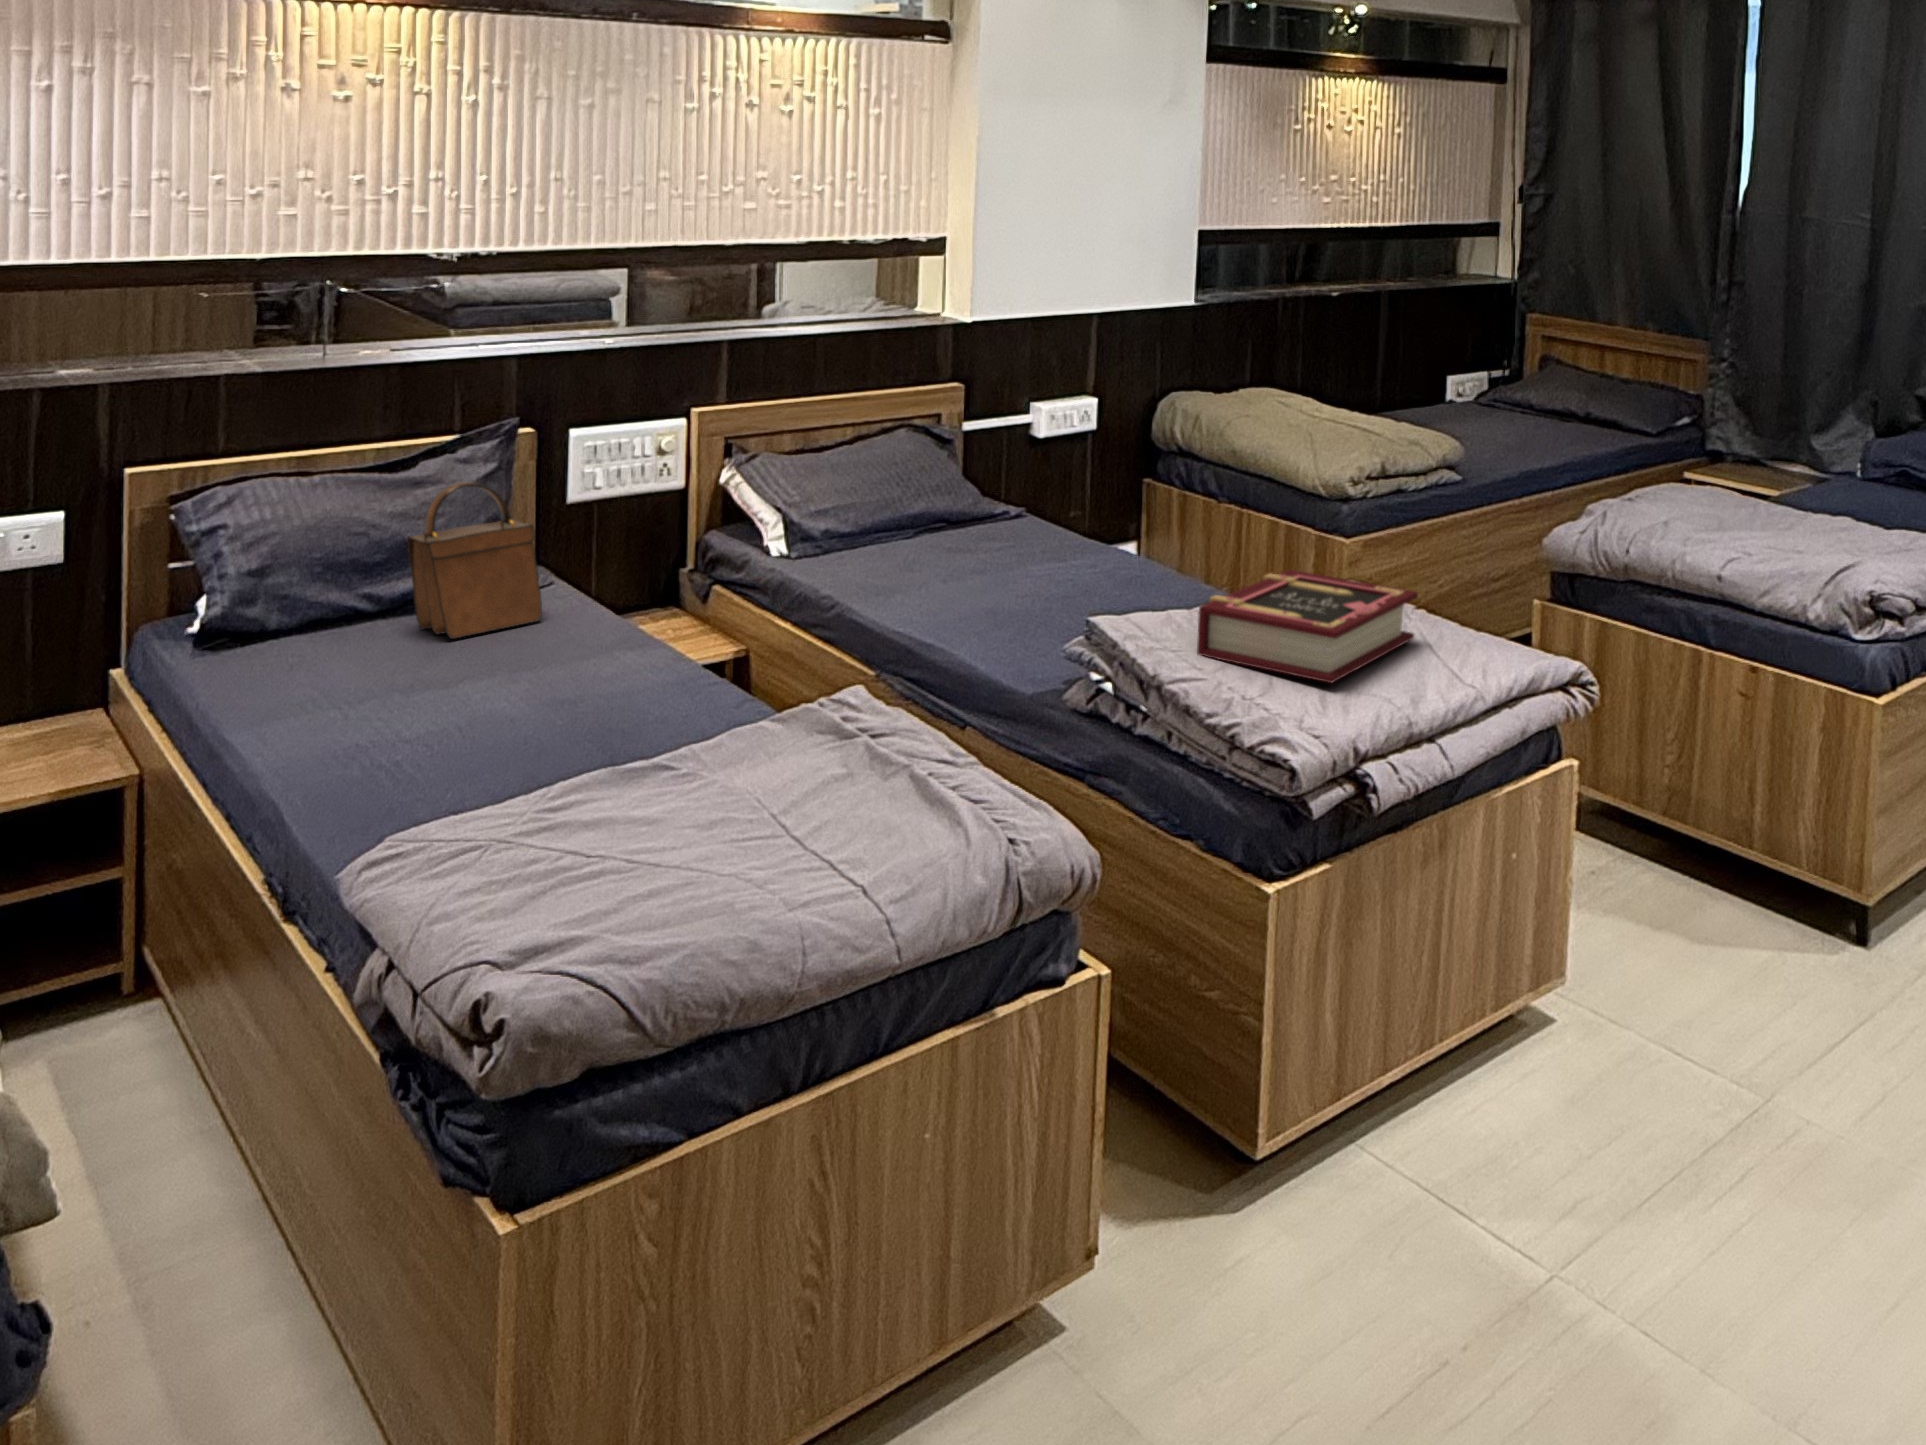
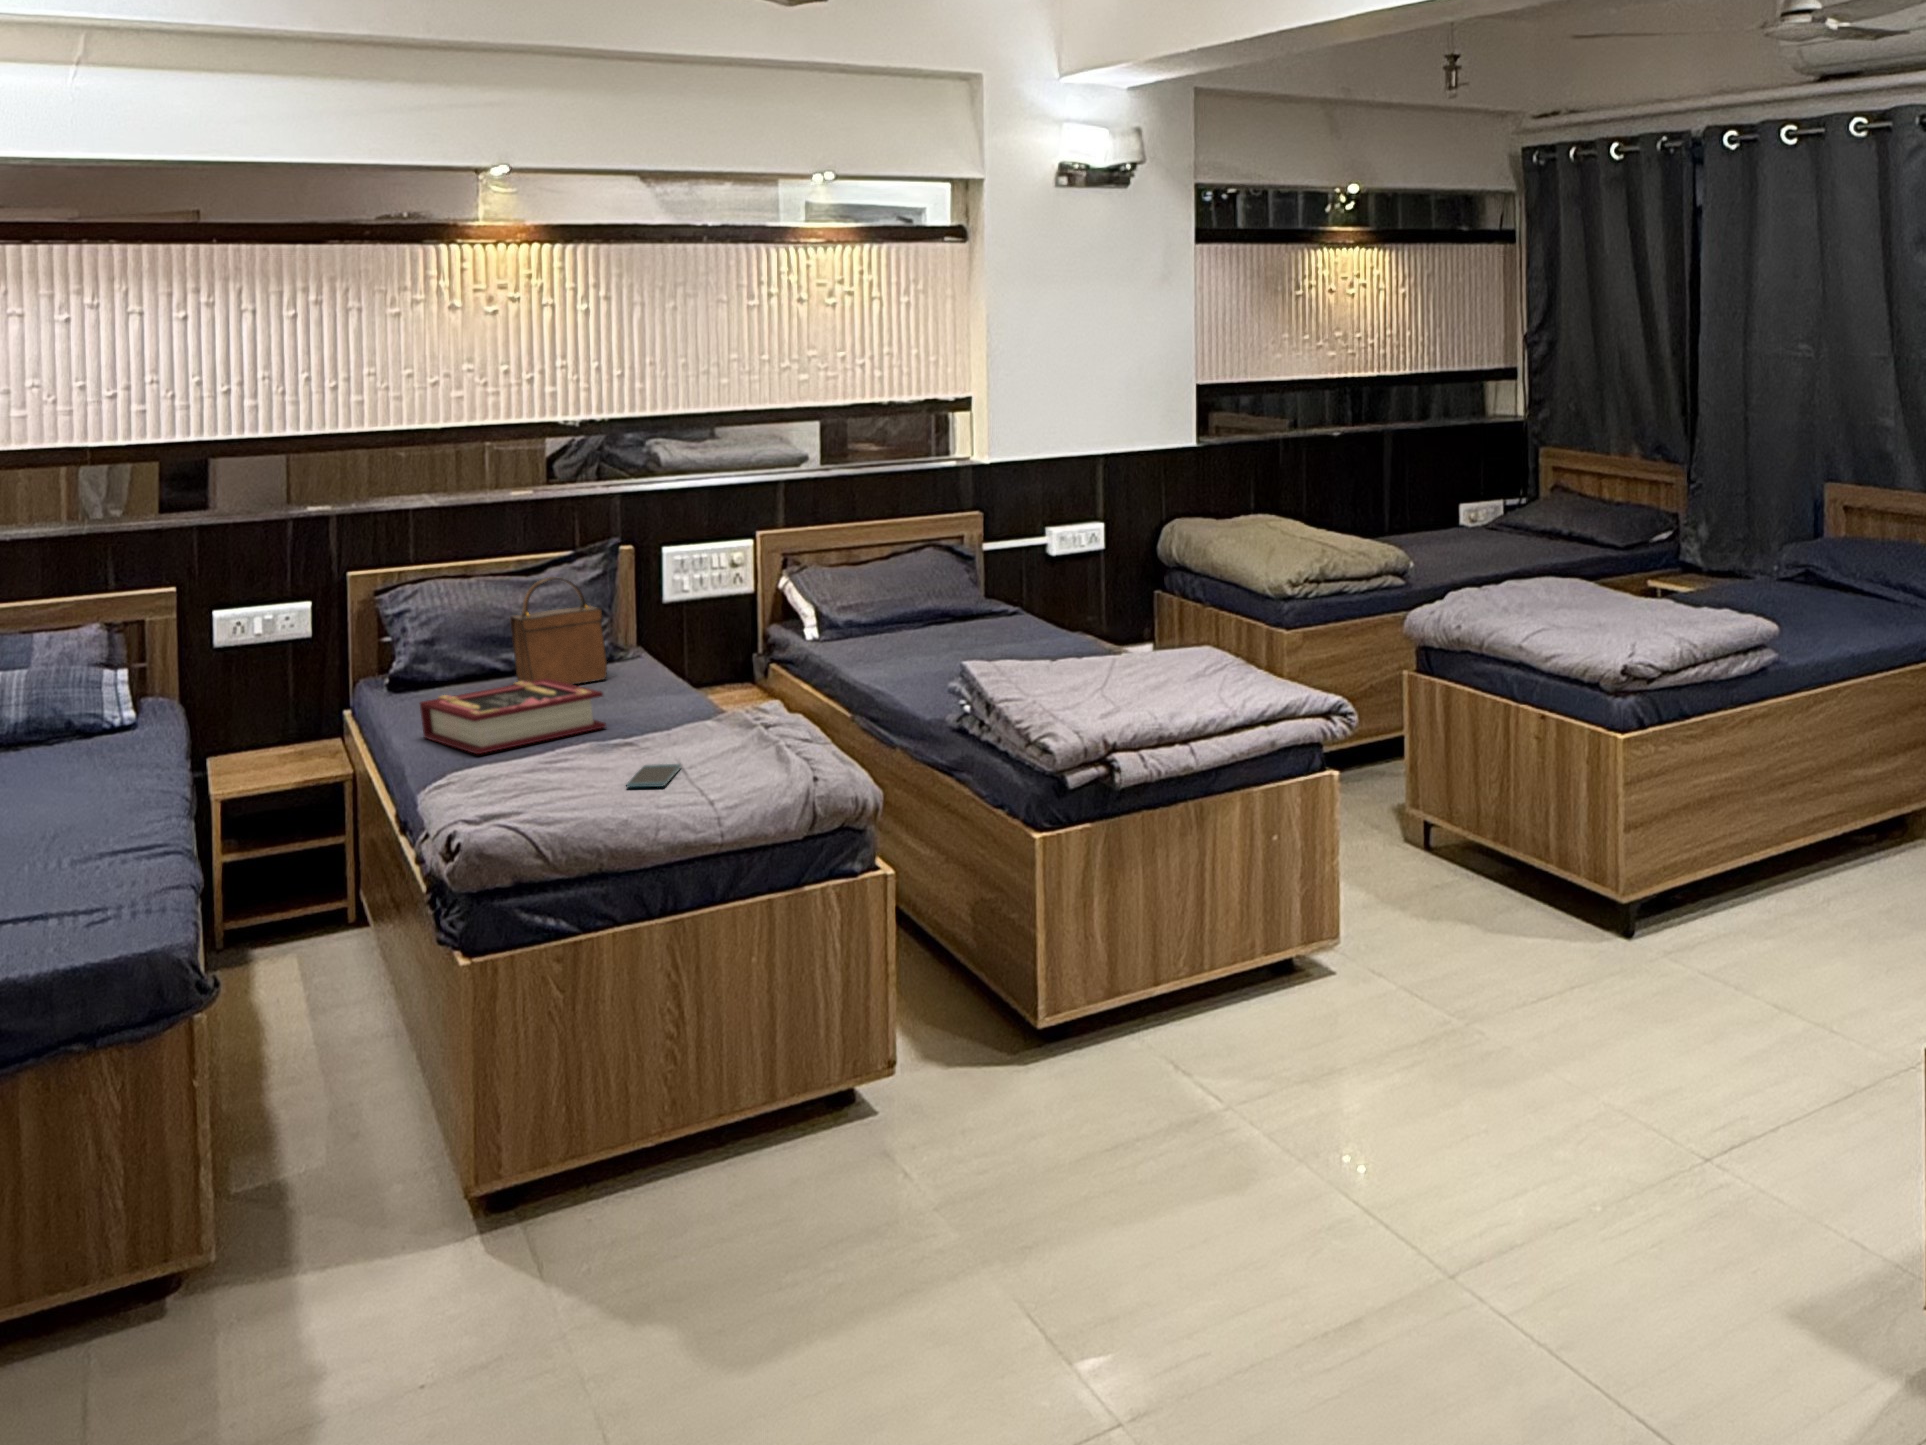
book: present [1197,570,1418,683] -> present [419,679,606,754]
smartphone: none [747,808,807,859] -> present [626,764,681,788]

